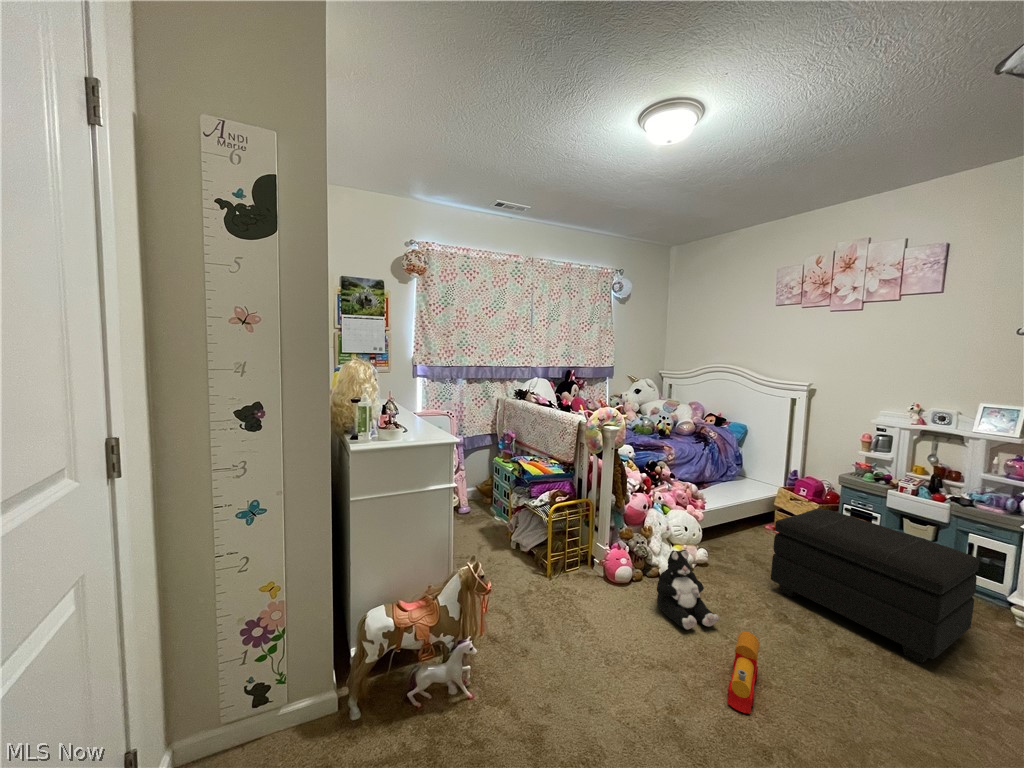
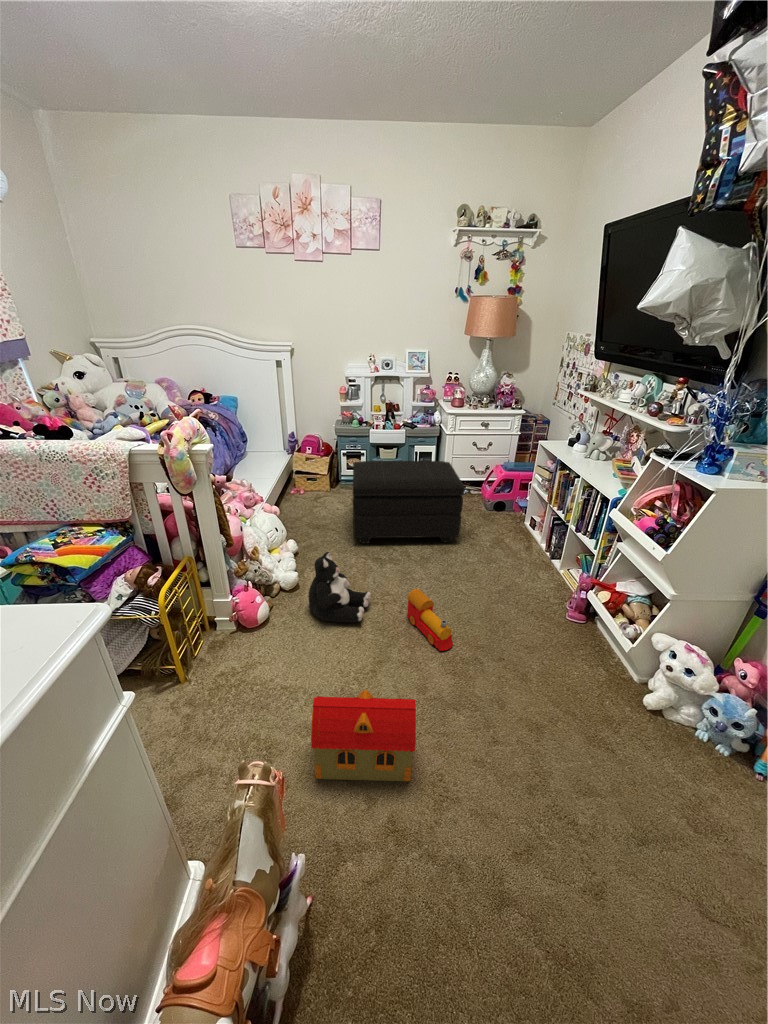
toy house: none [538,600,616,723] -> present [311,690,416,782]

